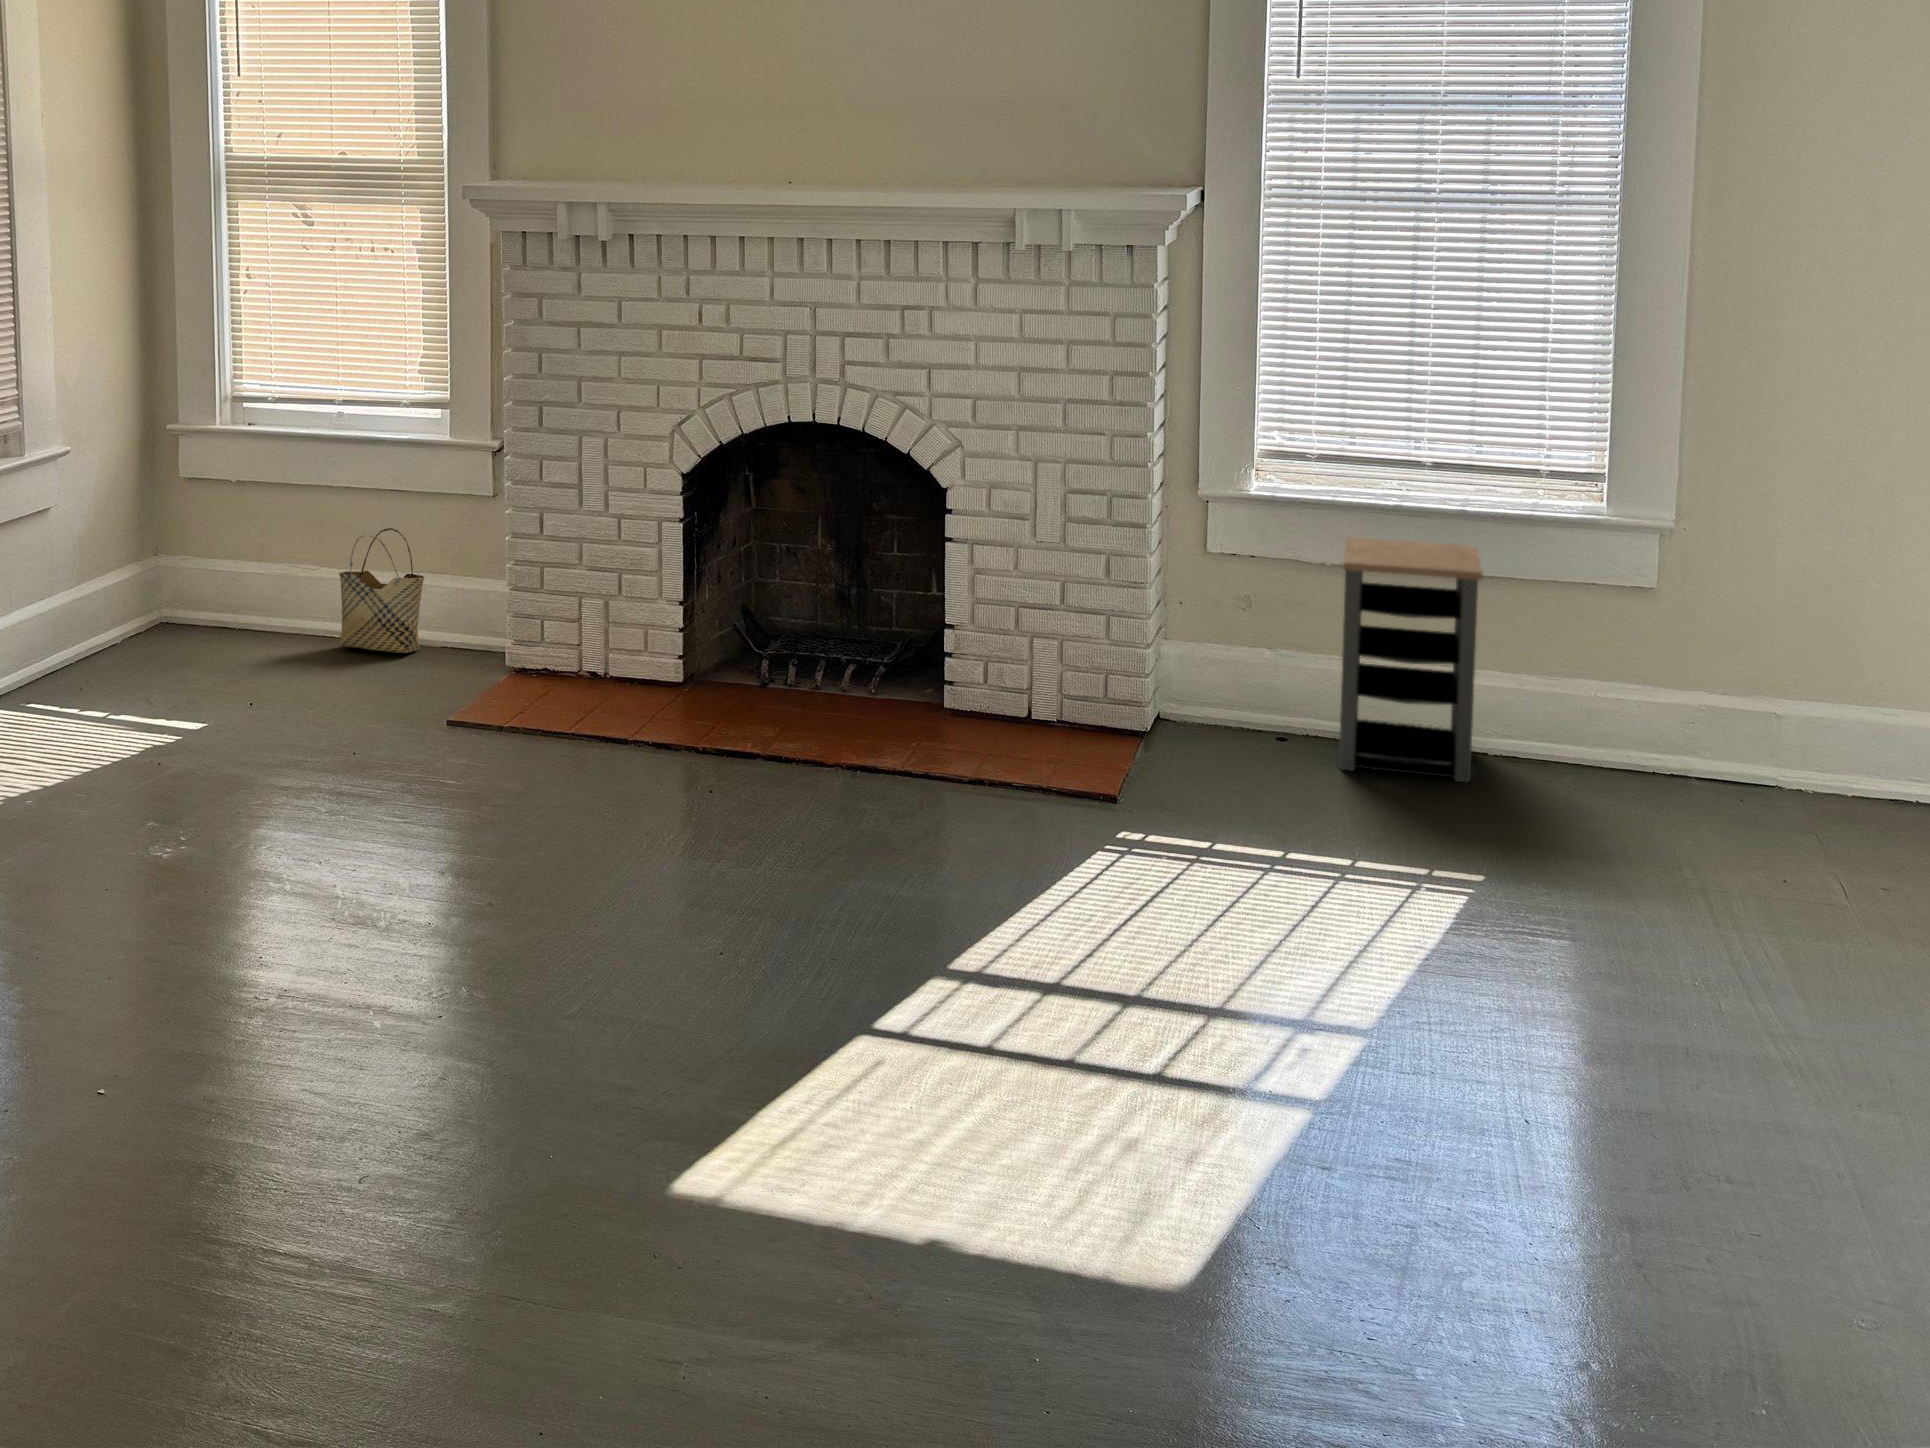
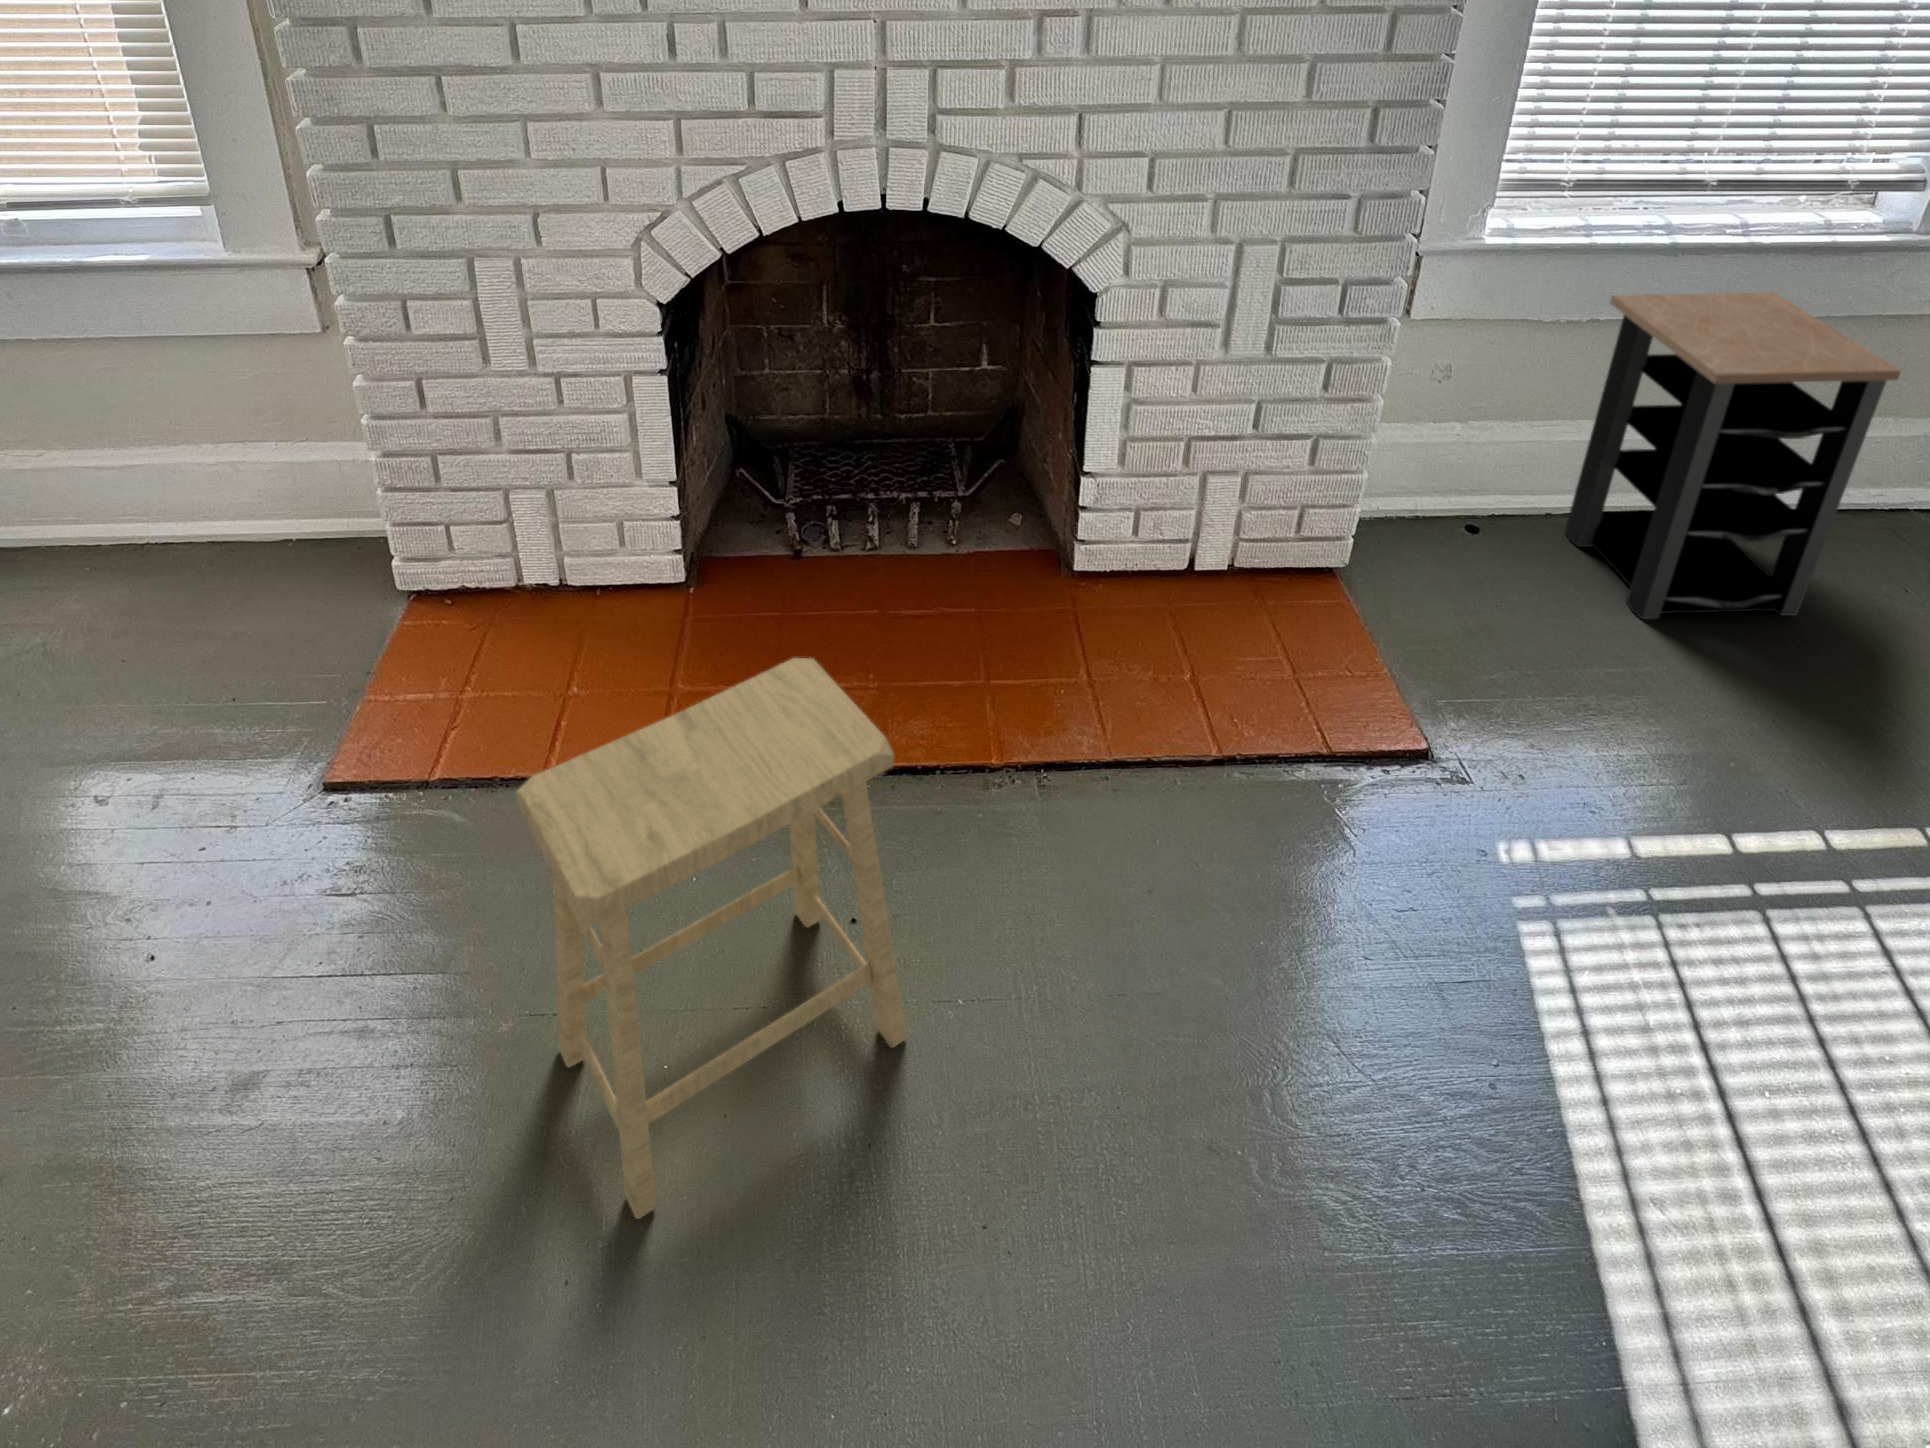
woven basket: present [339,528,424,653] -> none [75,402,249,595]
footstool: none [537,586,709,818] -> present [515,658,906,1219]

